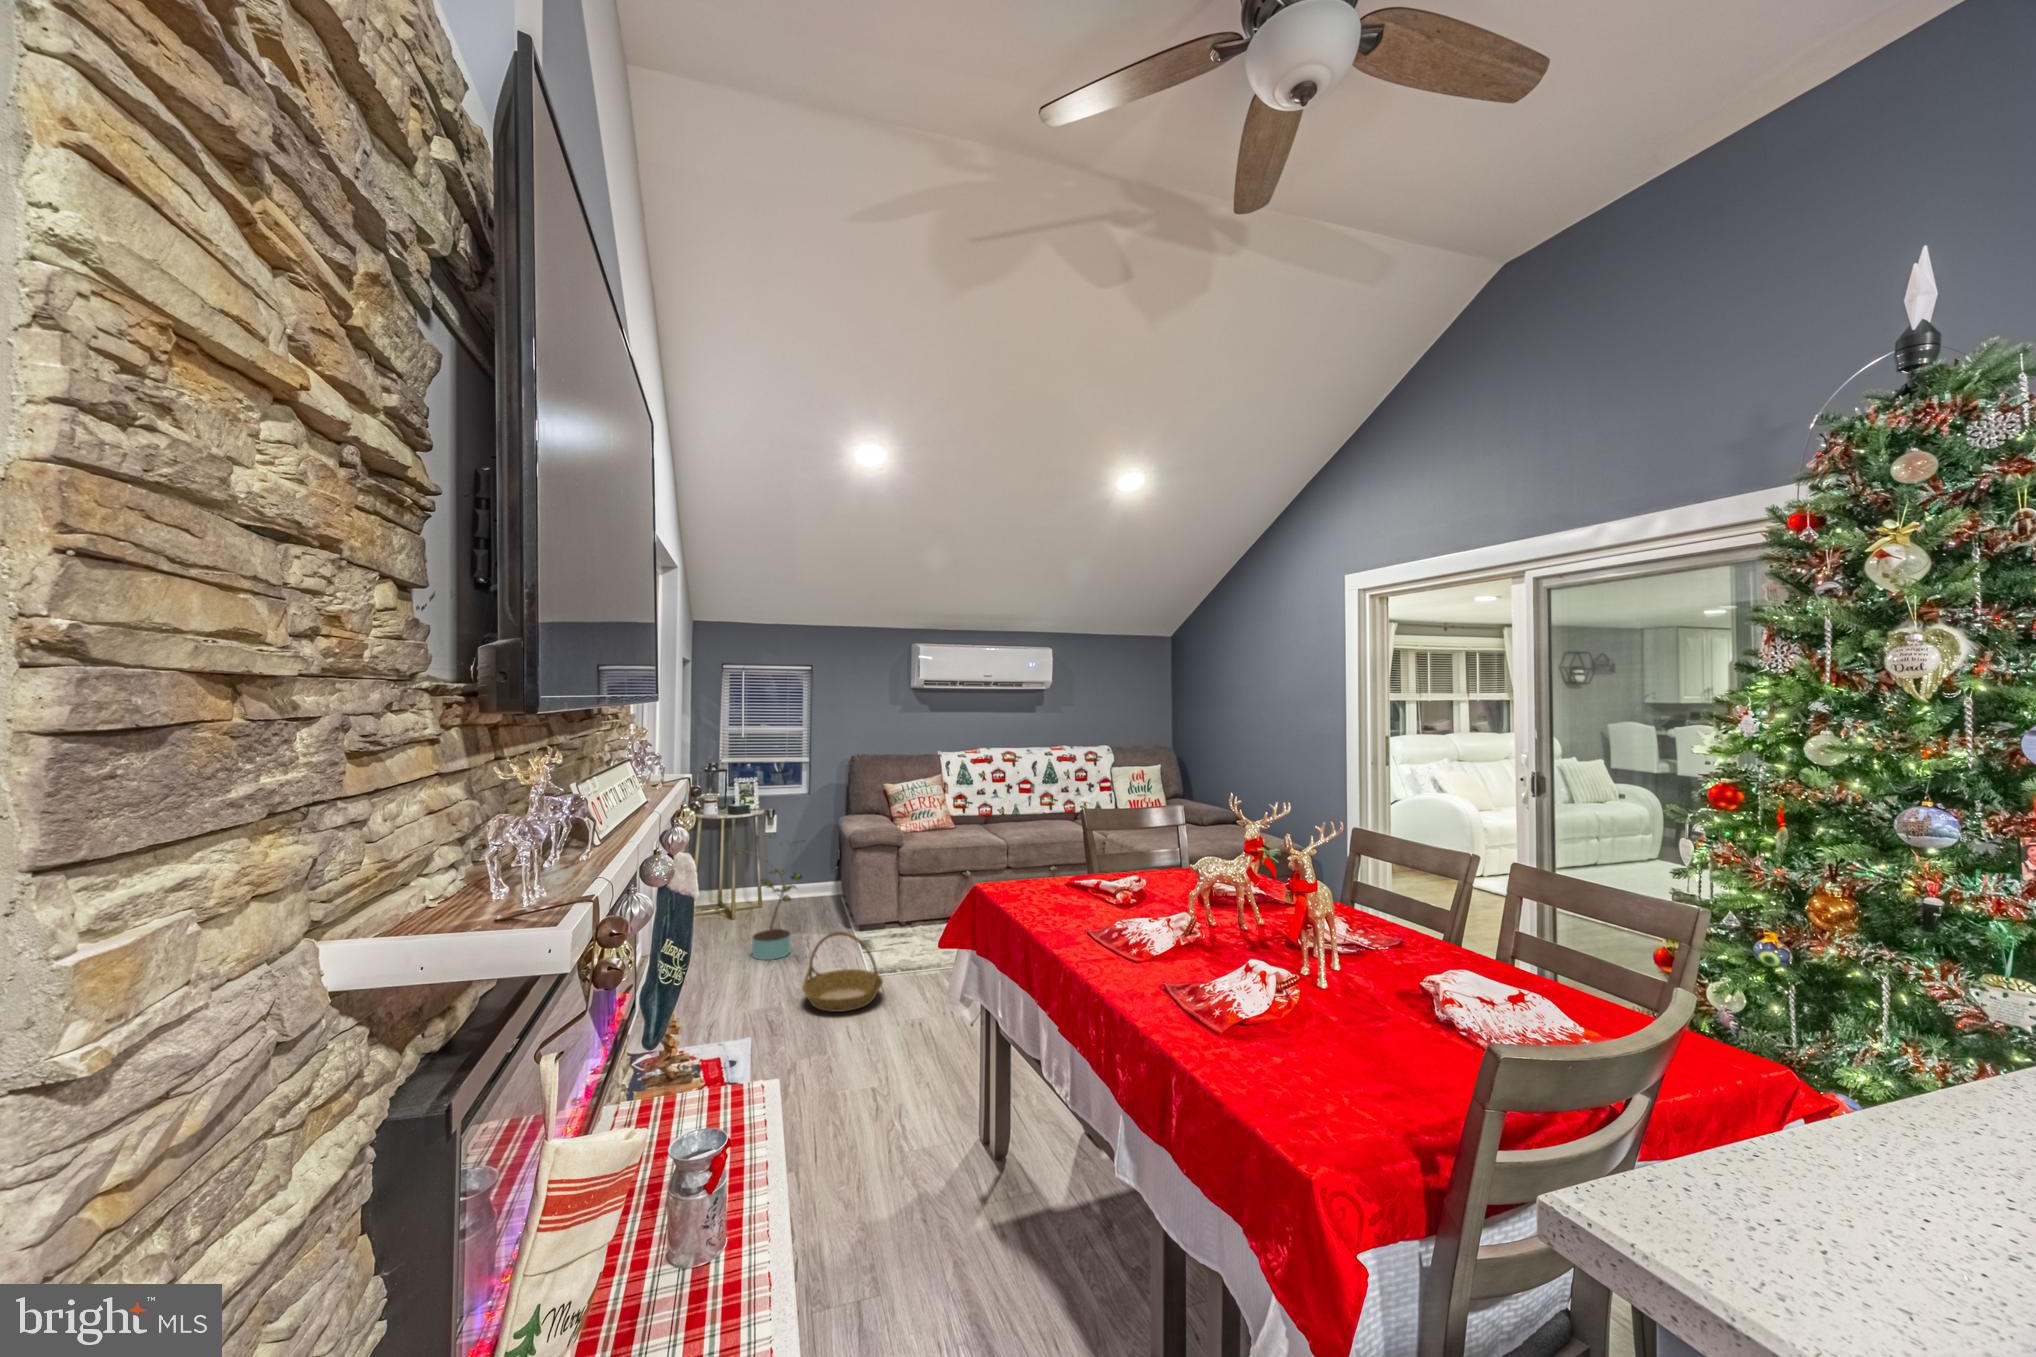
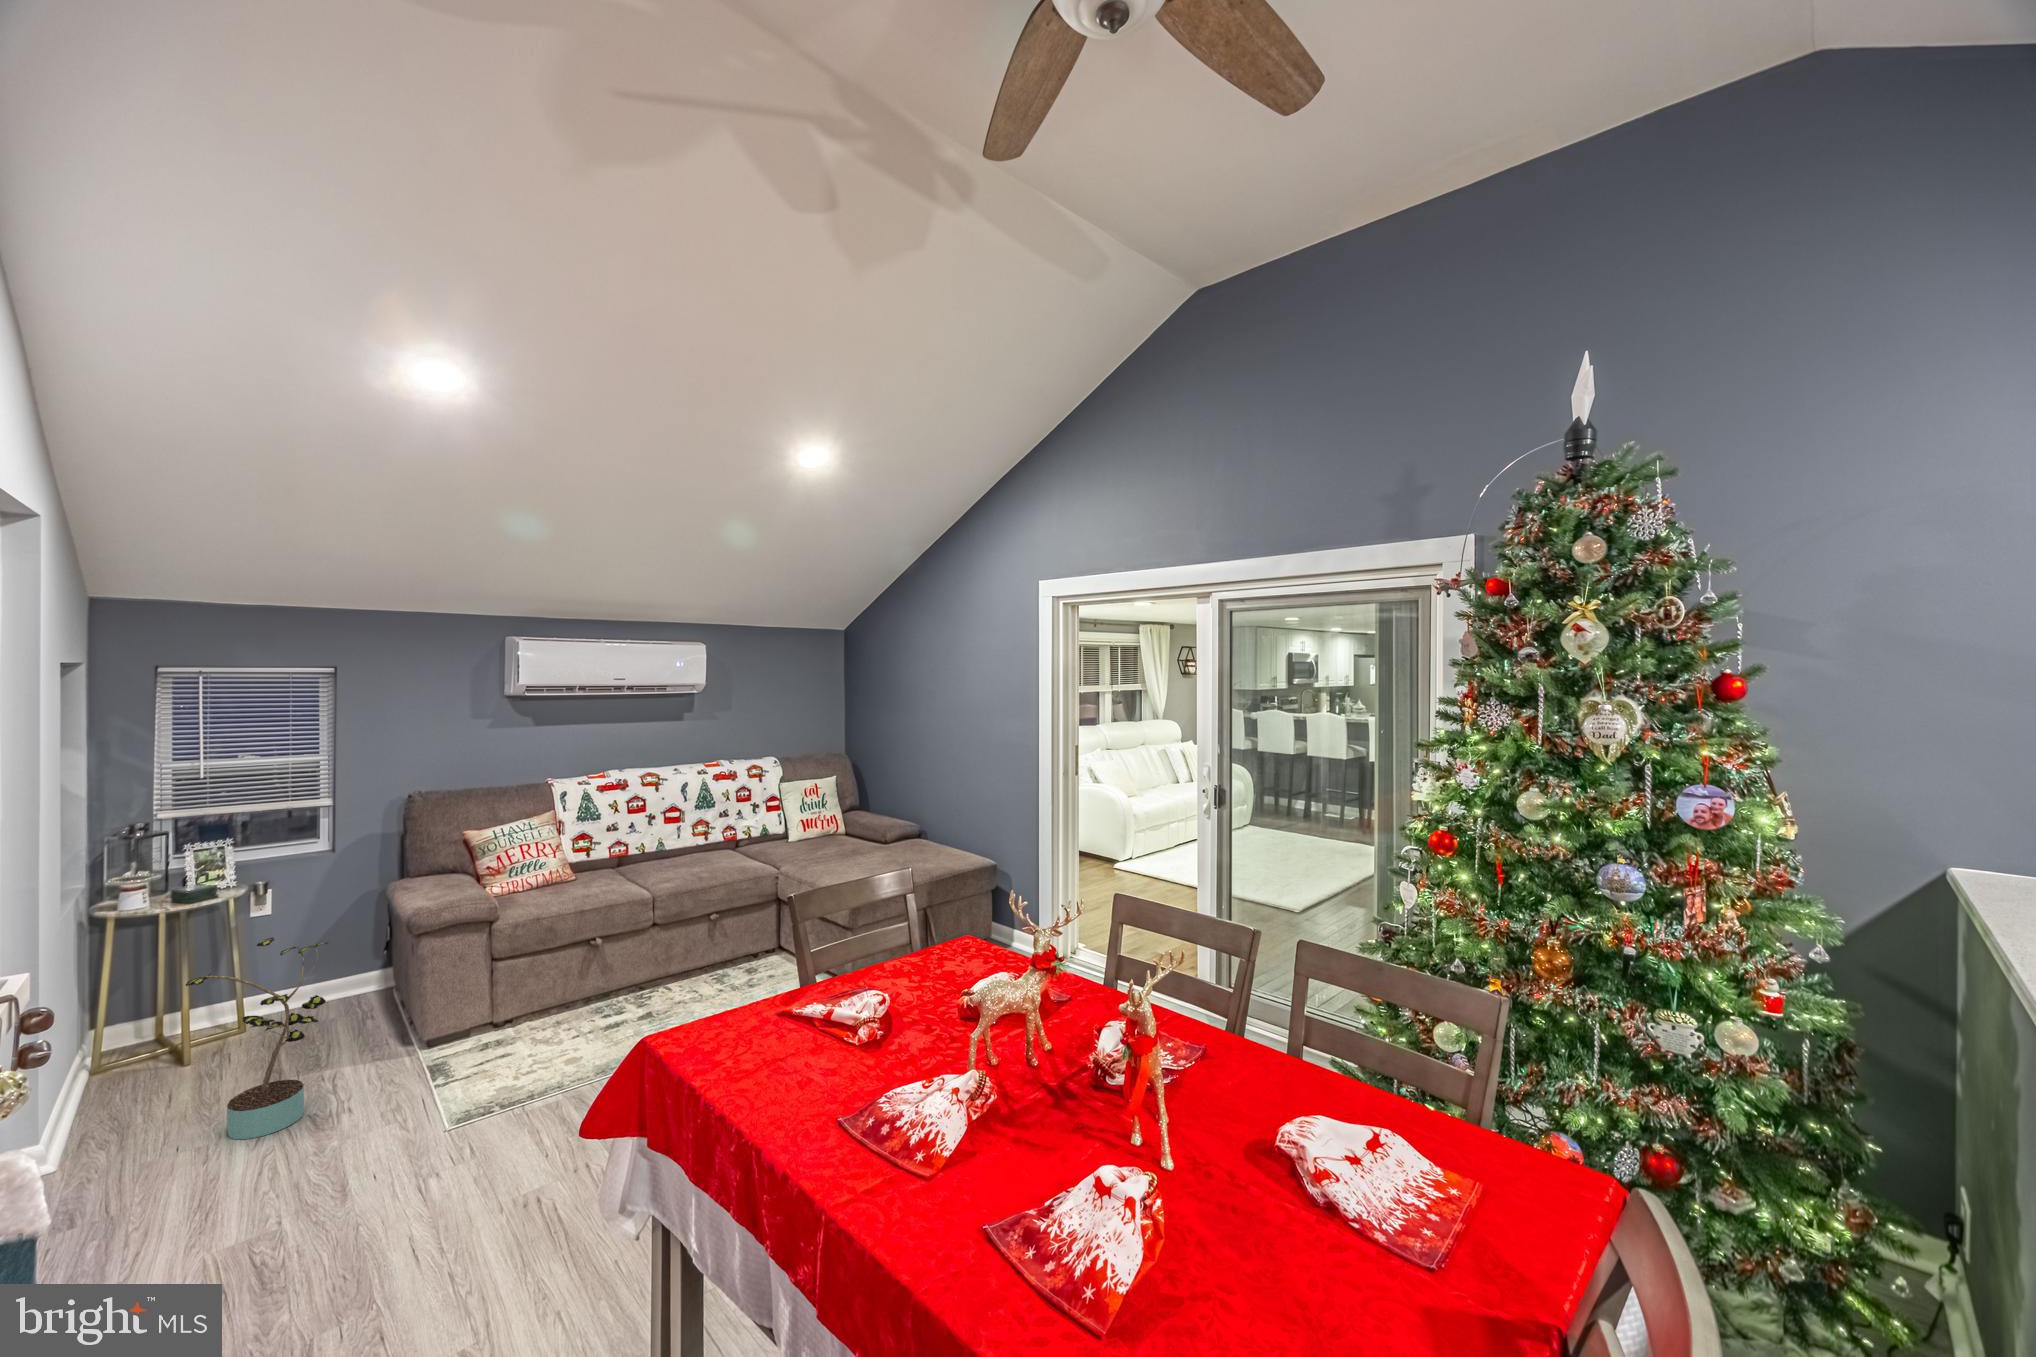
basket: present [802,932,883,1012] -> none [329,1088,478,1218]

